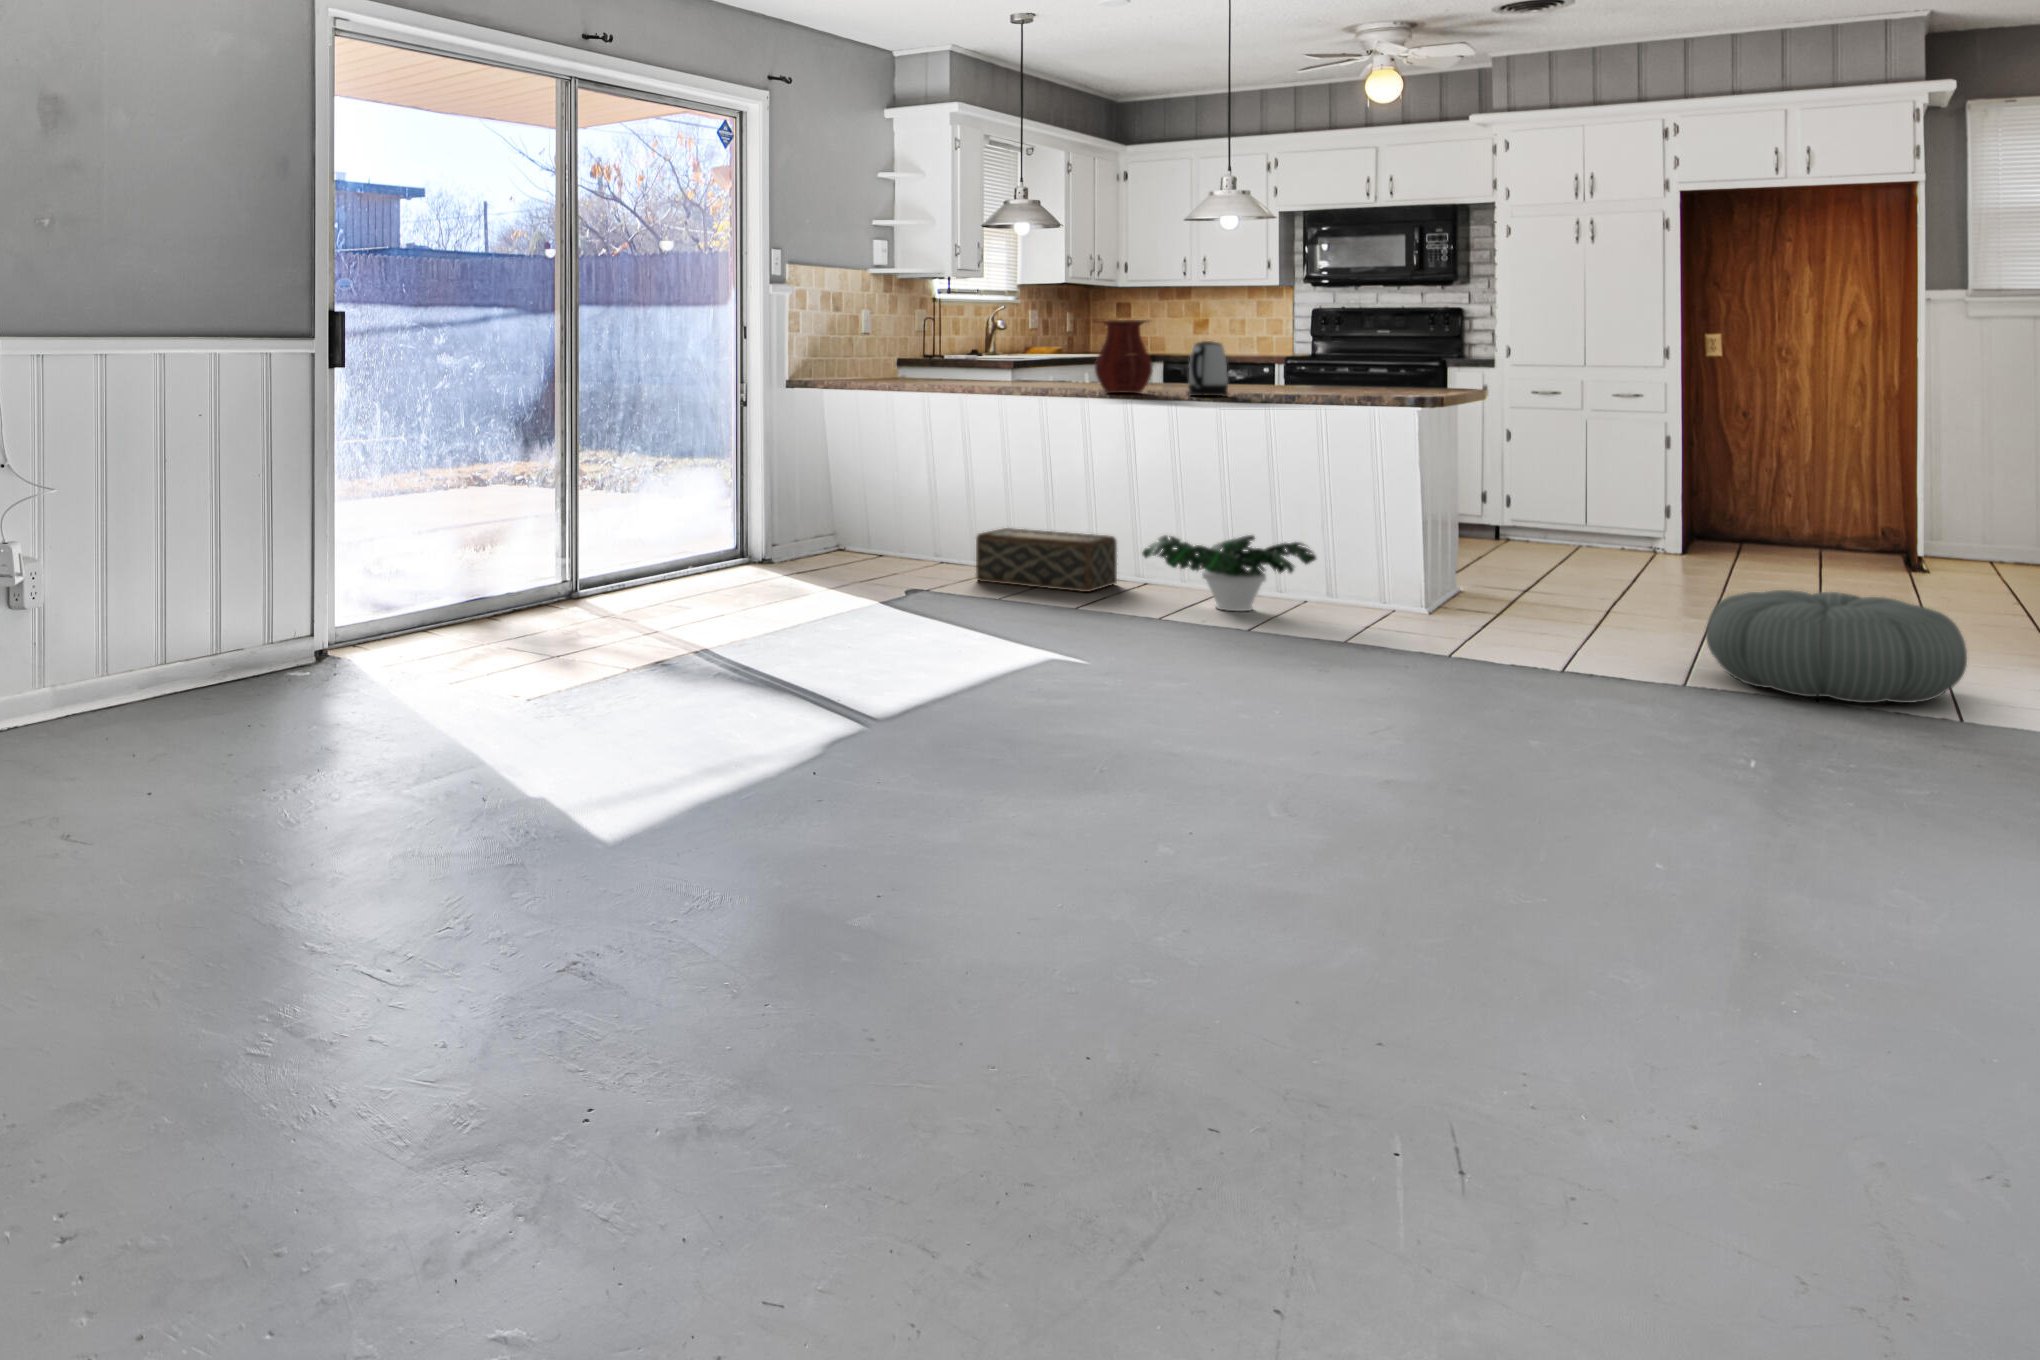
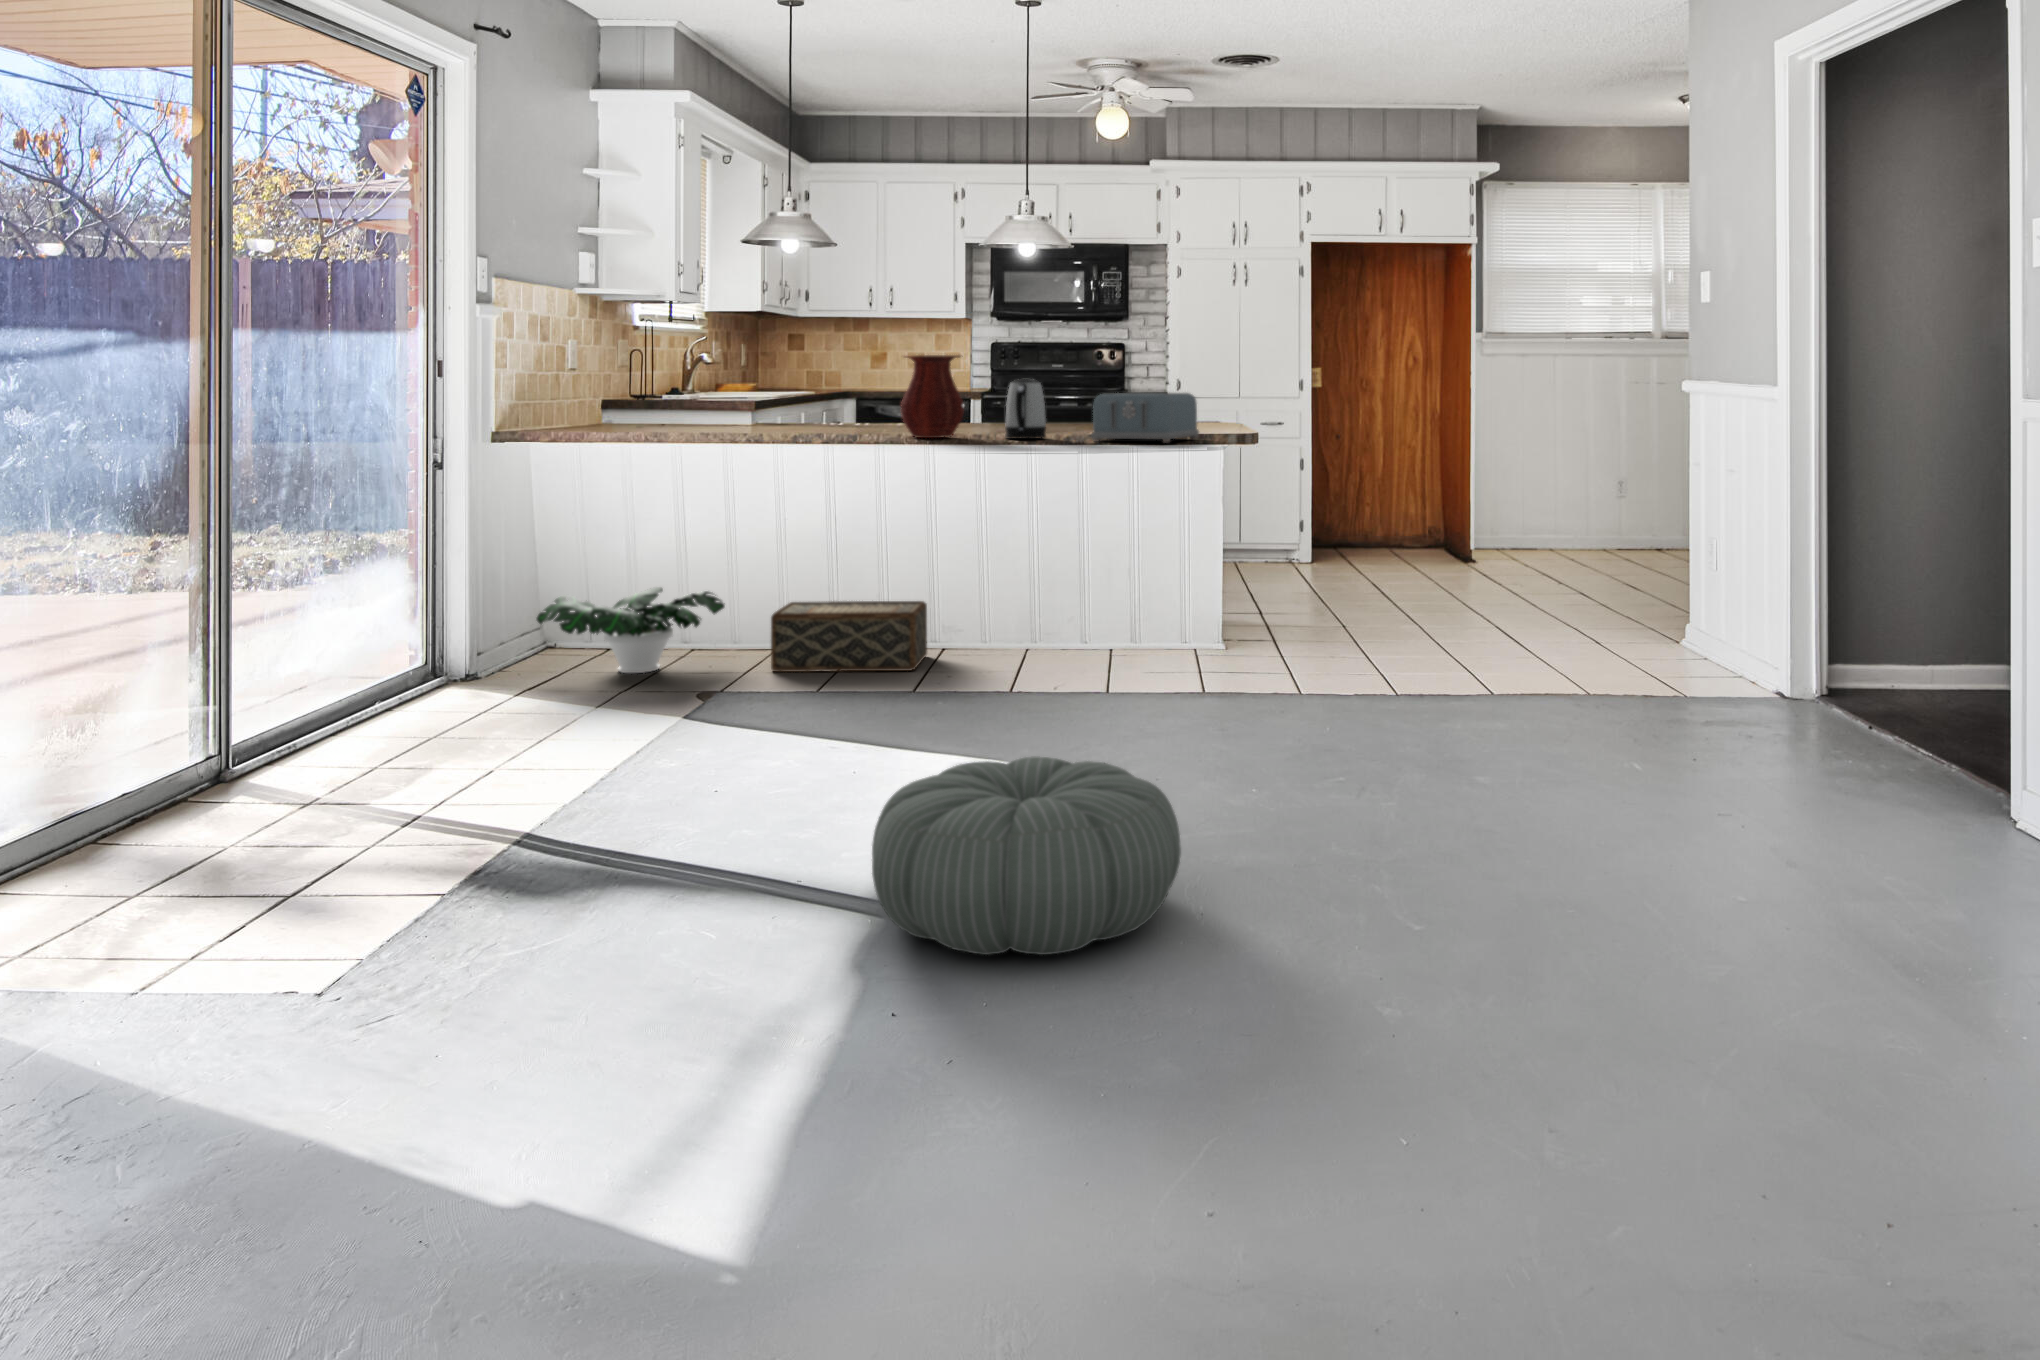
toaster: none [1264,355,1388,402] -> present [1091,393,1199,442]
potted plant: present [1142,535,1316,611] -> present [537,587,725,673]
pouf: present [1706,590,1967,703] -> present [872,757,1181,955]

